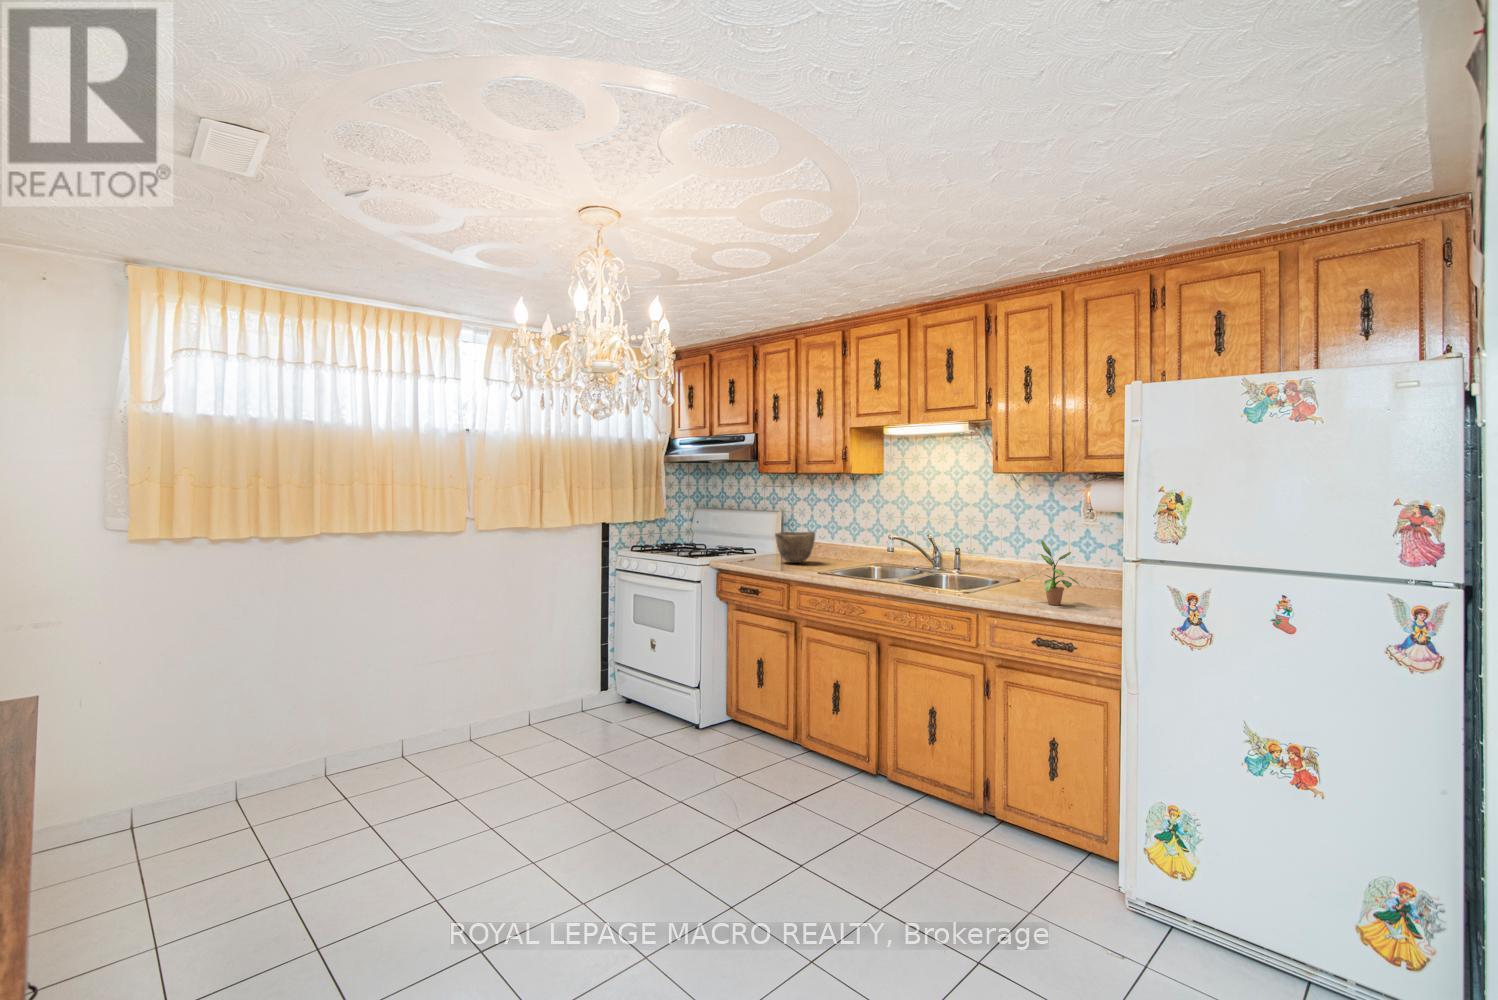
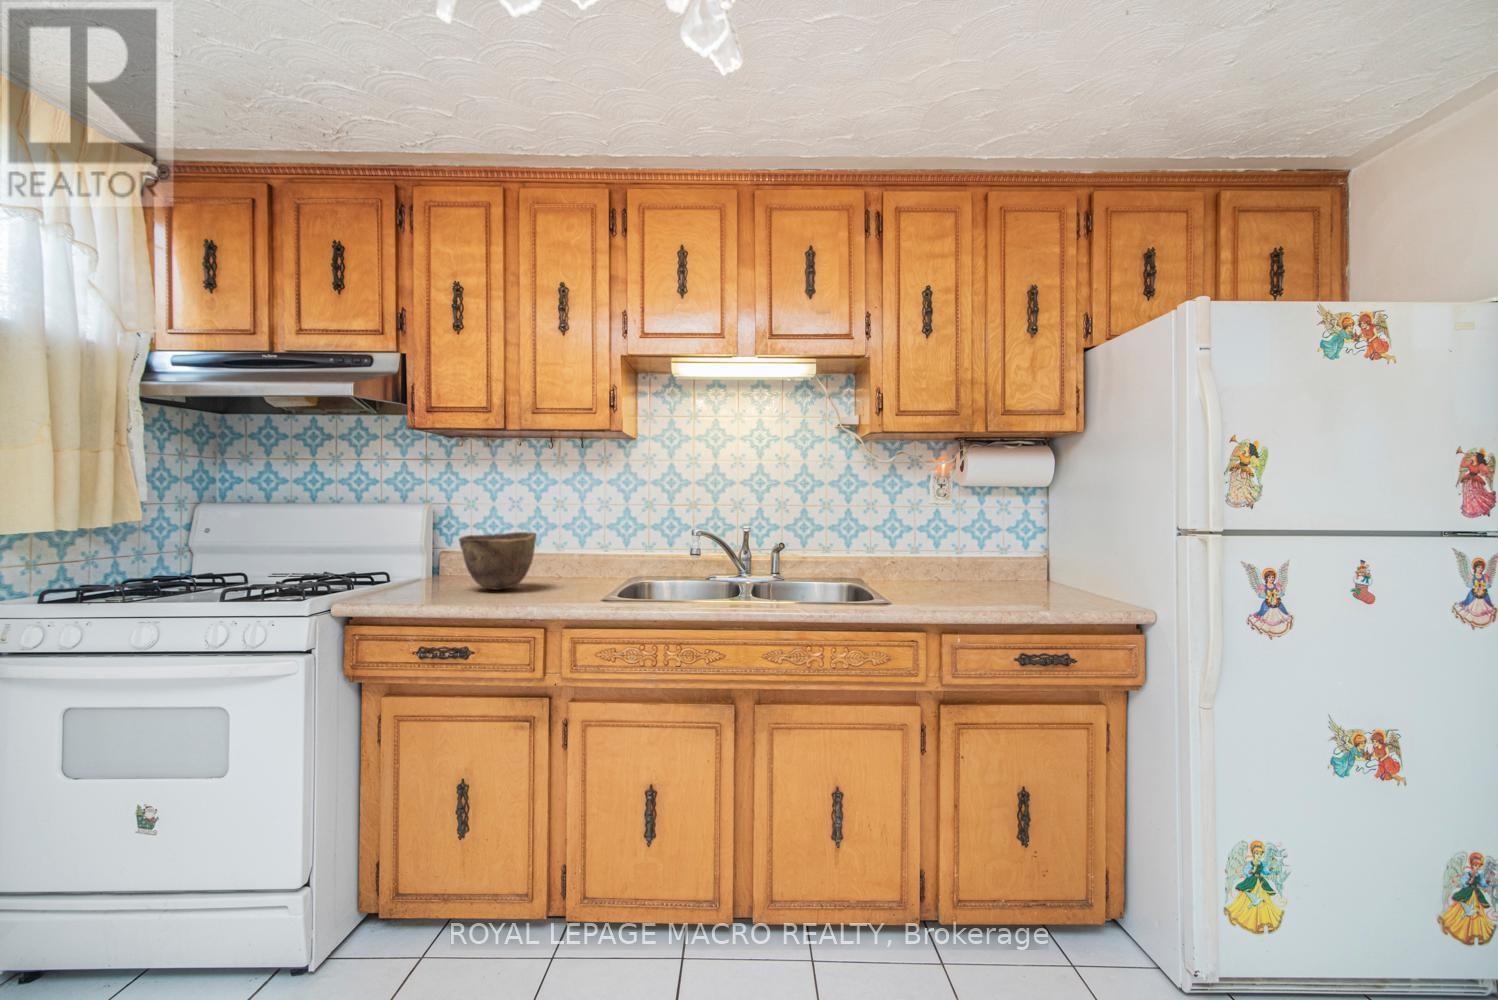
potted plant: present [1024,540,1079,605] -> none [965,519,1040,606]

